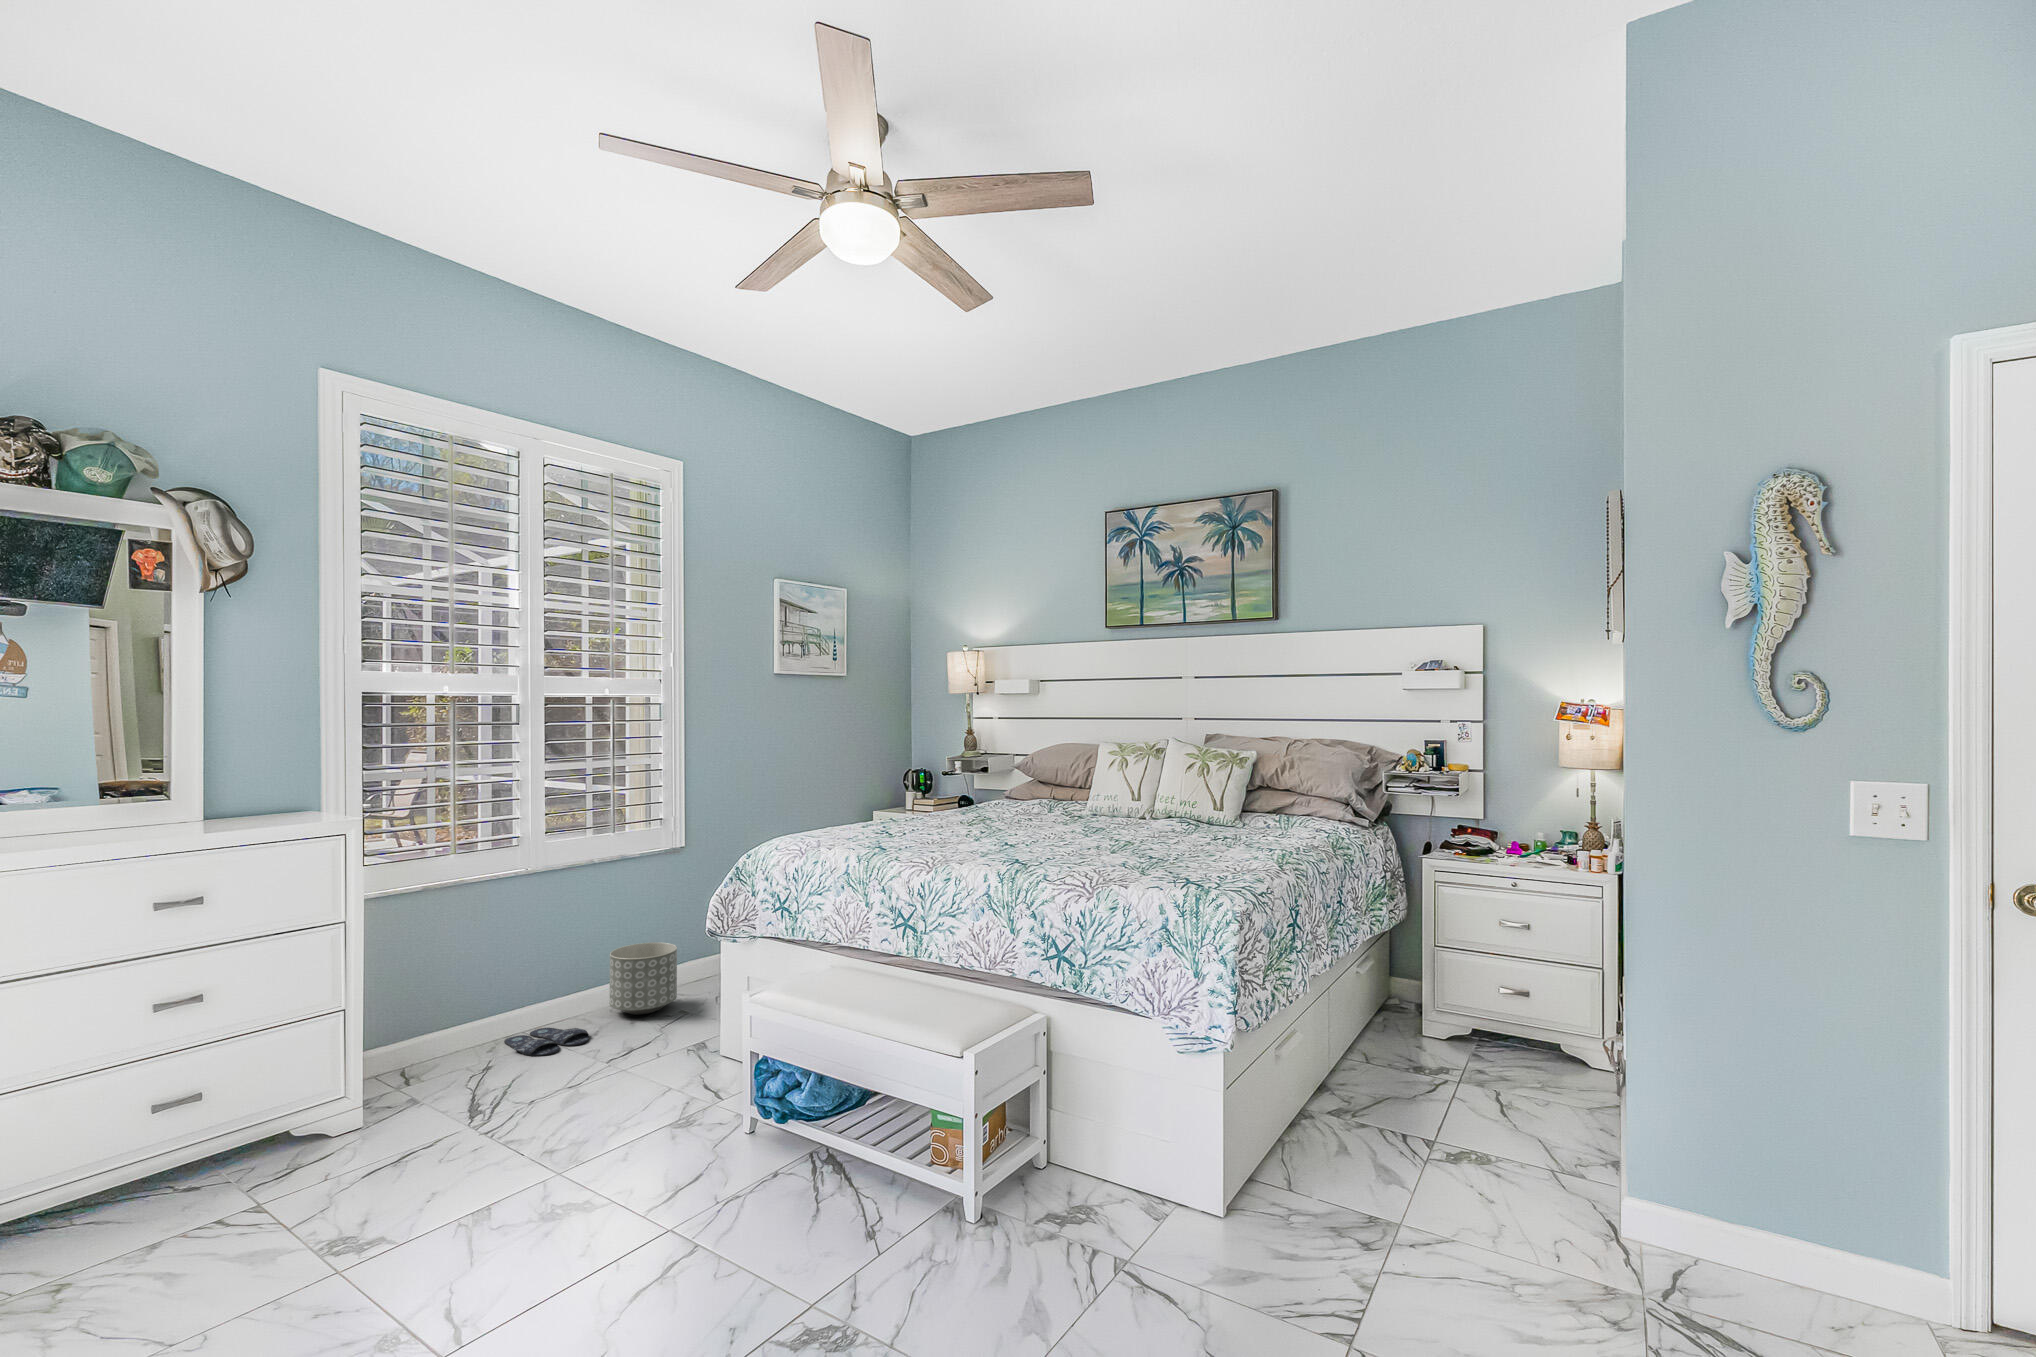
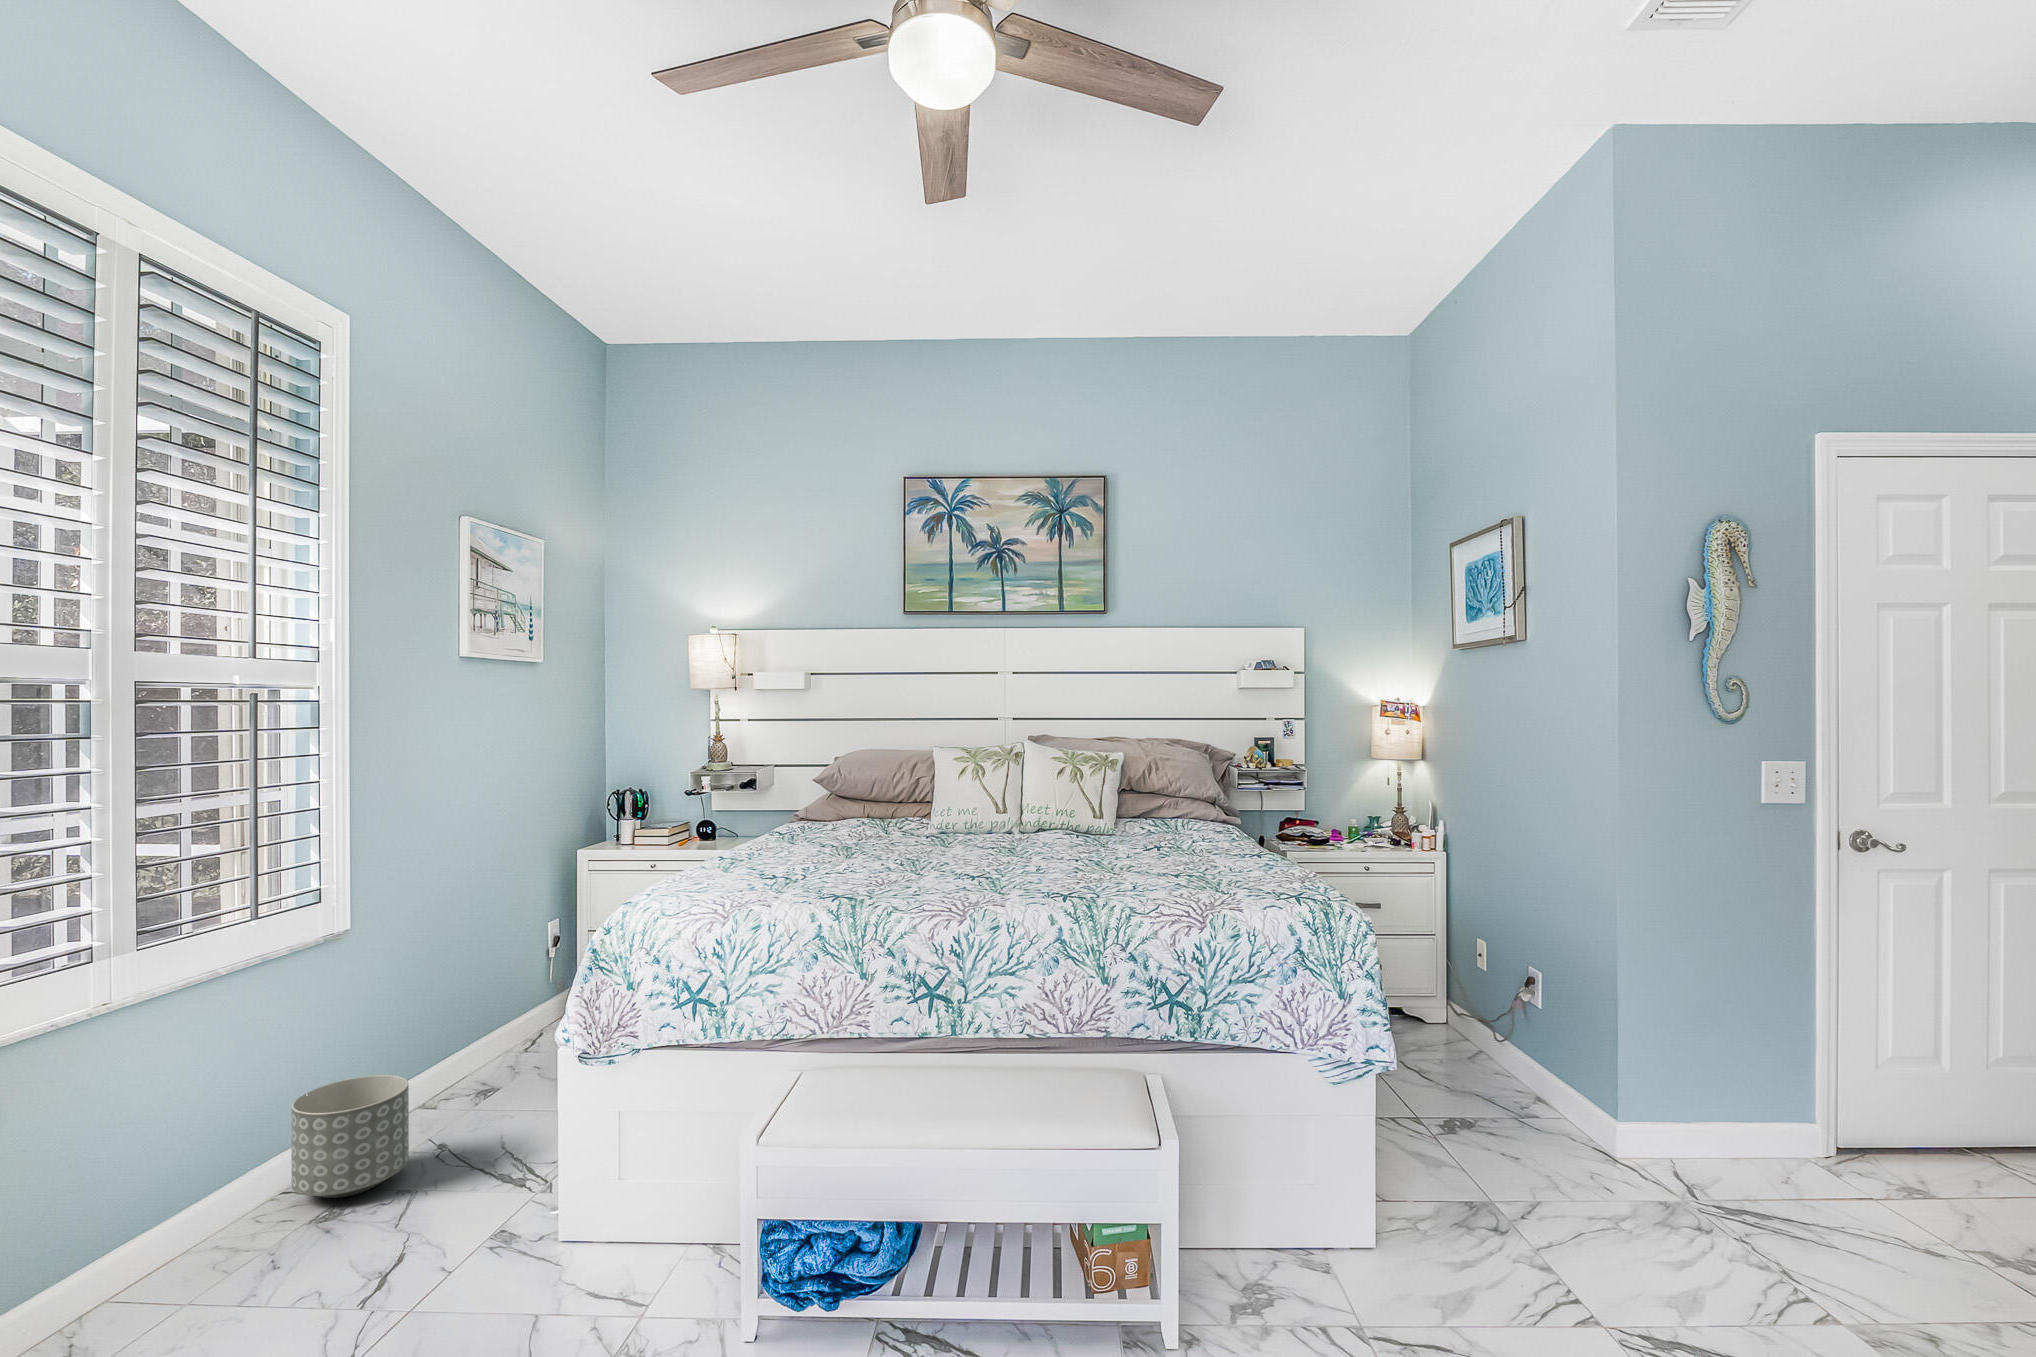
slippers: present [504,1028,589,1056] -> none [126,1243,303,1314]

